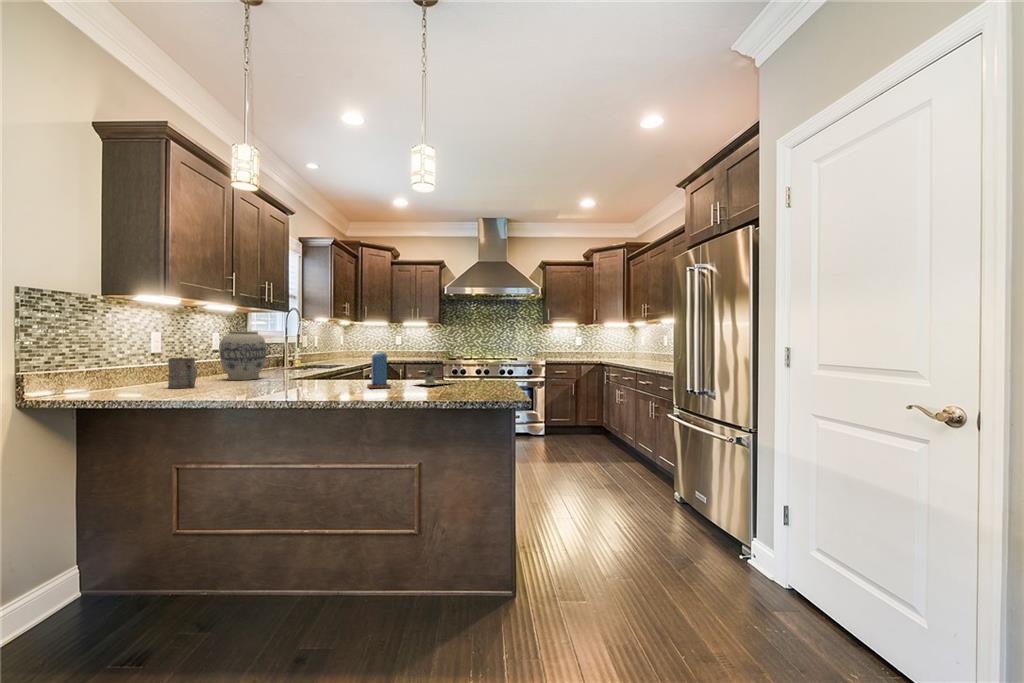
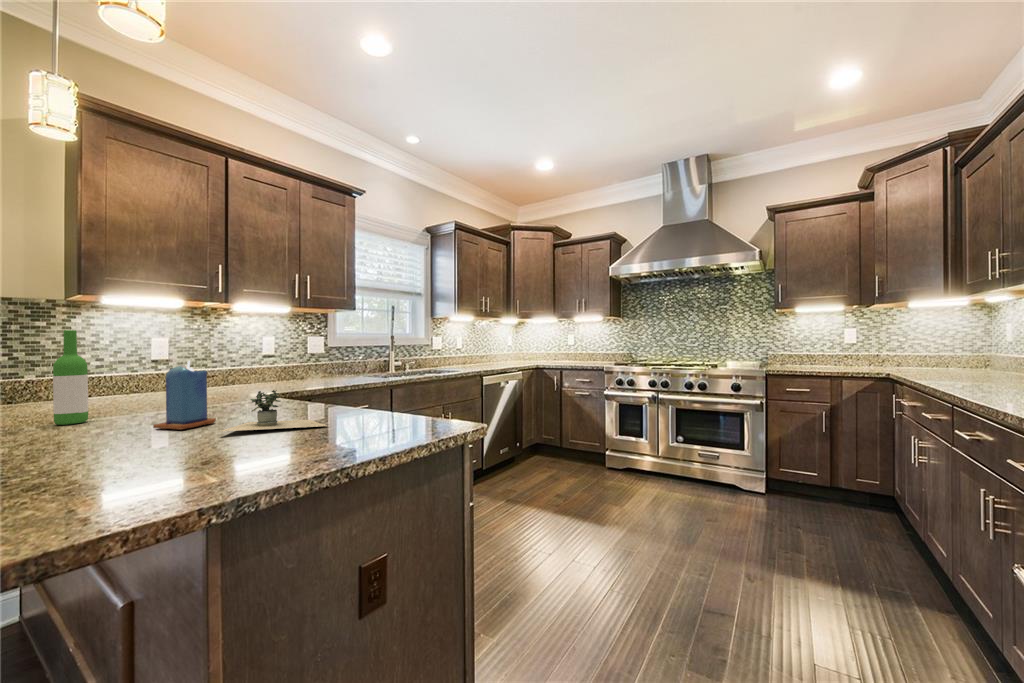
wine bottle: none [275,328,294,392] -> present [53,330,88,425]
vase: present [219,331,267,380] -> none [202,334,259,392]
mug: present [168,358,197,388] -> none [90,367,125,403]

